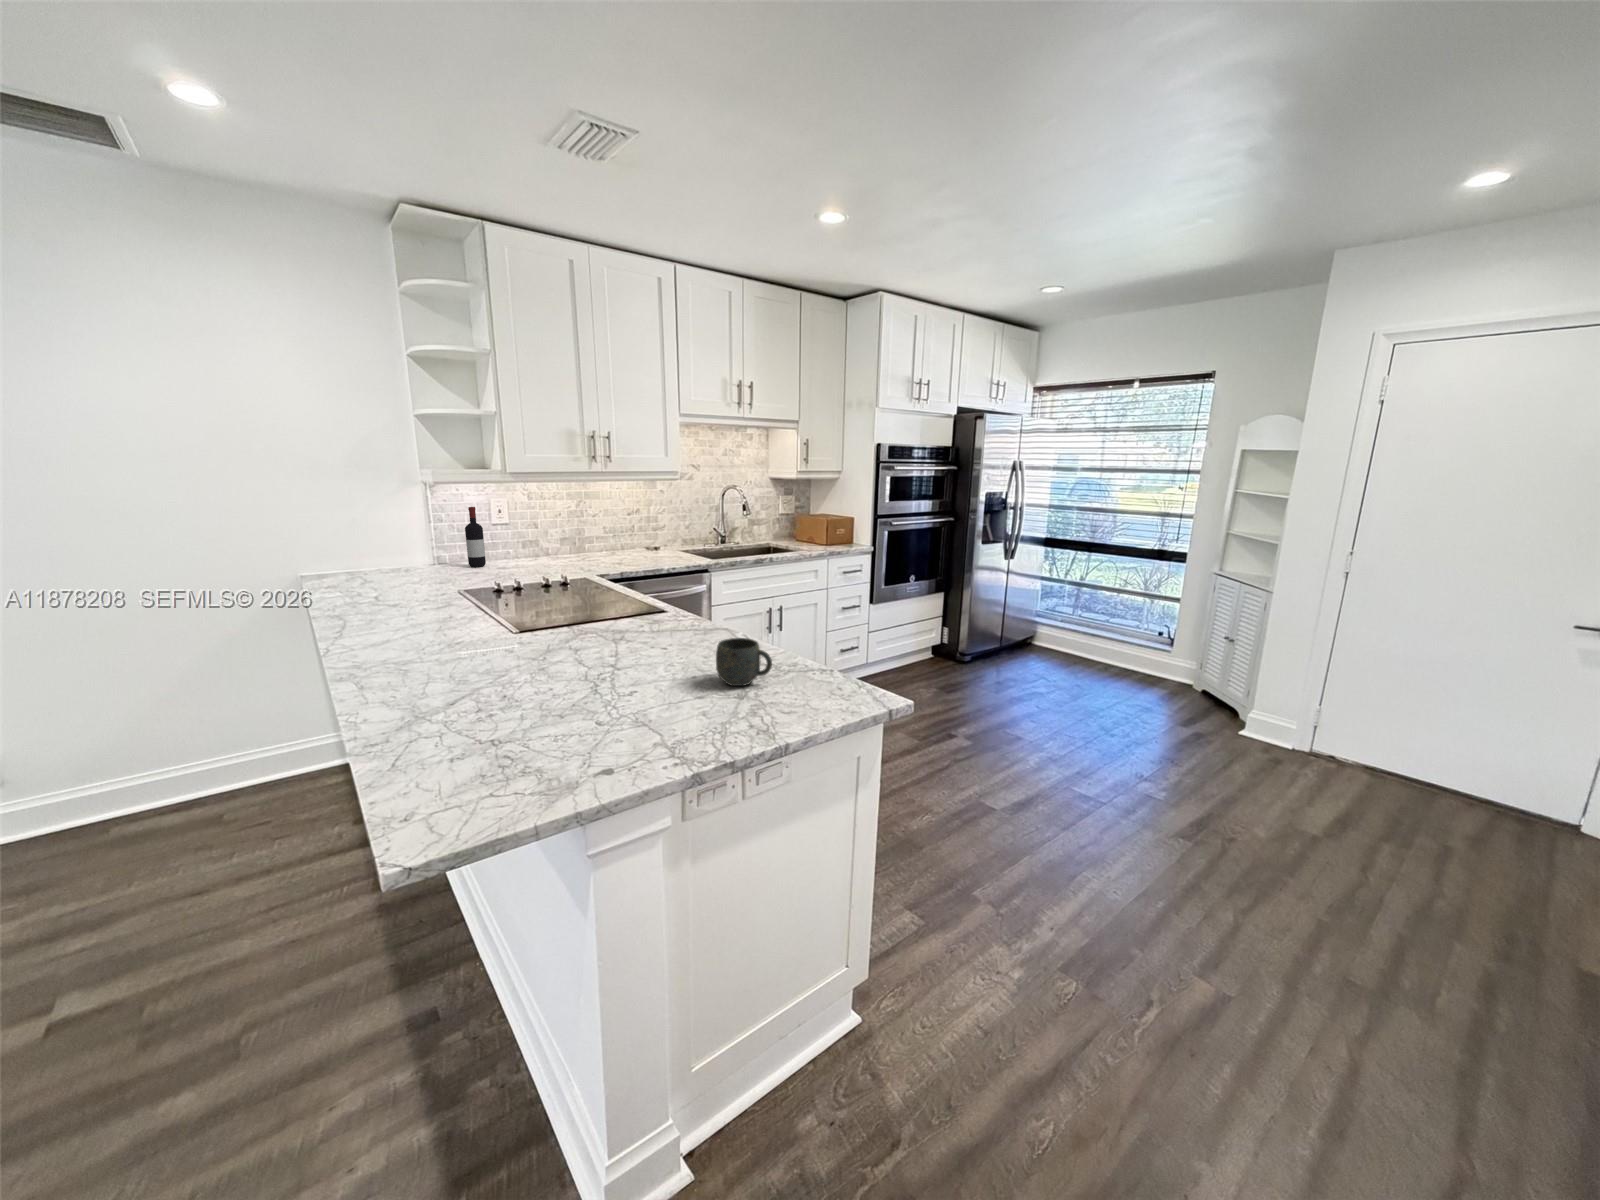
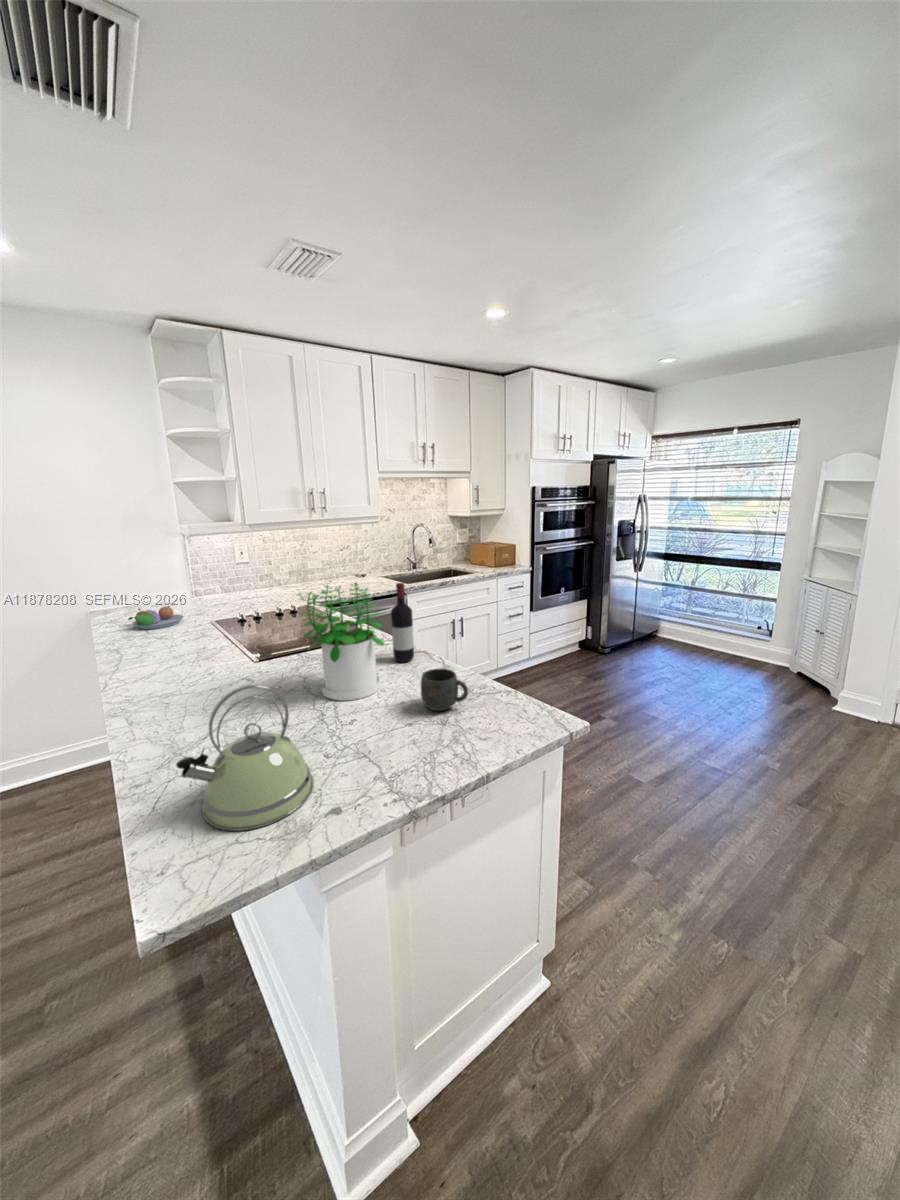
wine bottle: present [465,507,486,567] -> present [391,583,414,662]
potted plant: none [568,535,674,674] -> present [297,583,384,700]
fruit bowl: none [344,571,416,598] -> present [128,606,183,629]
kettle: none [430,625,585,783] -> present [176,685,313,831]

